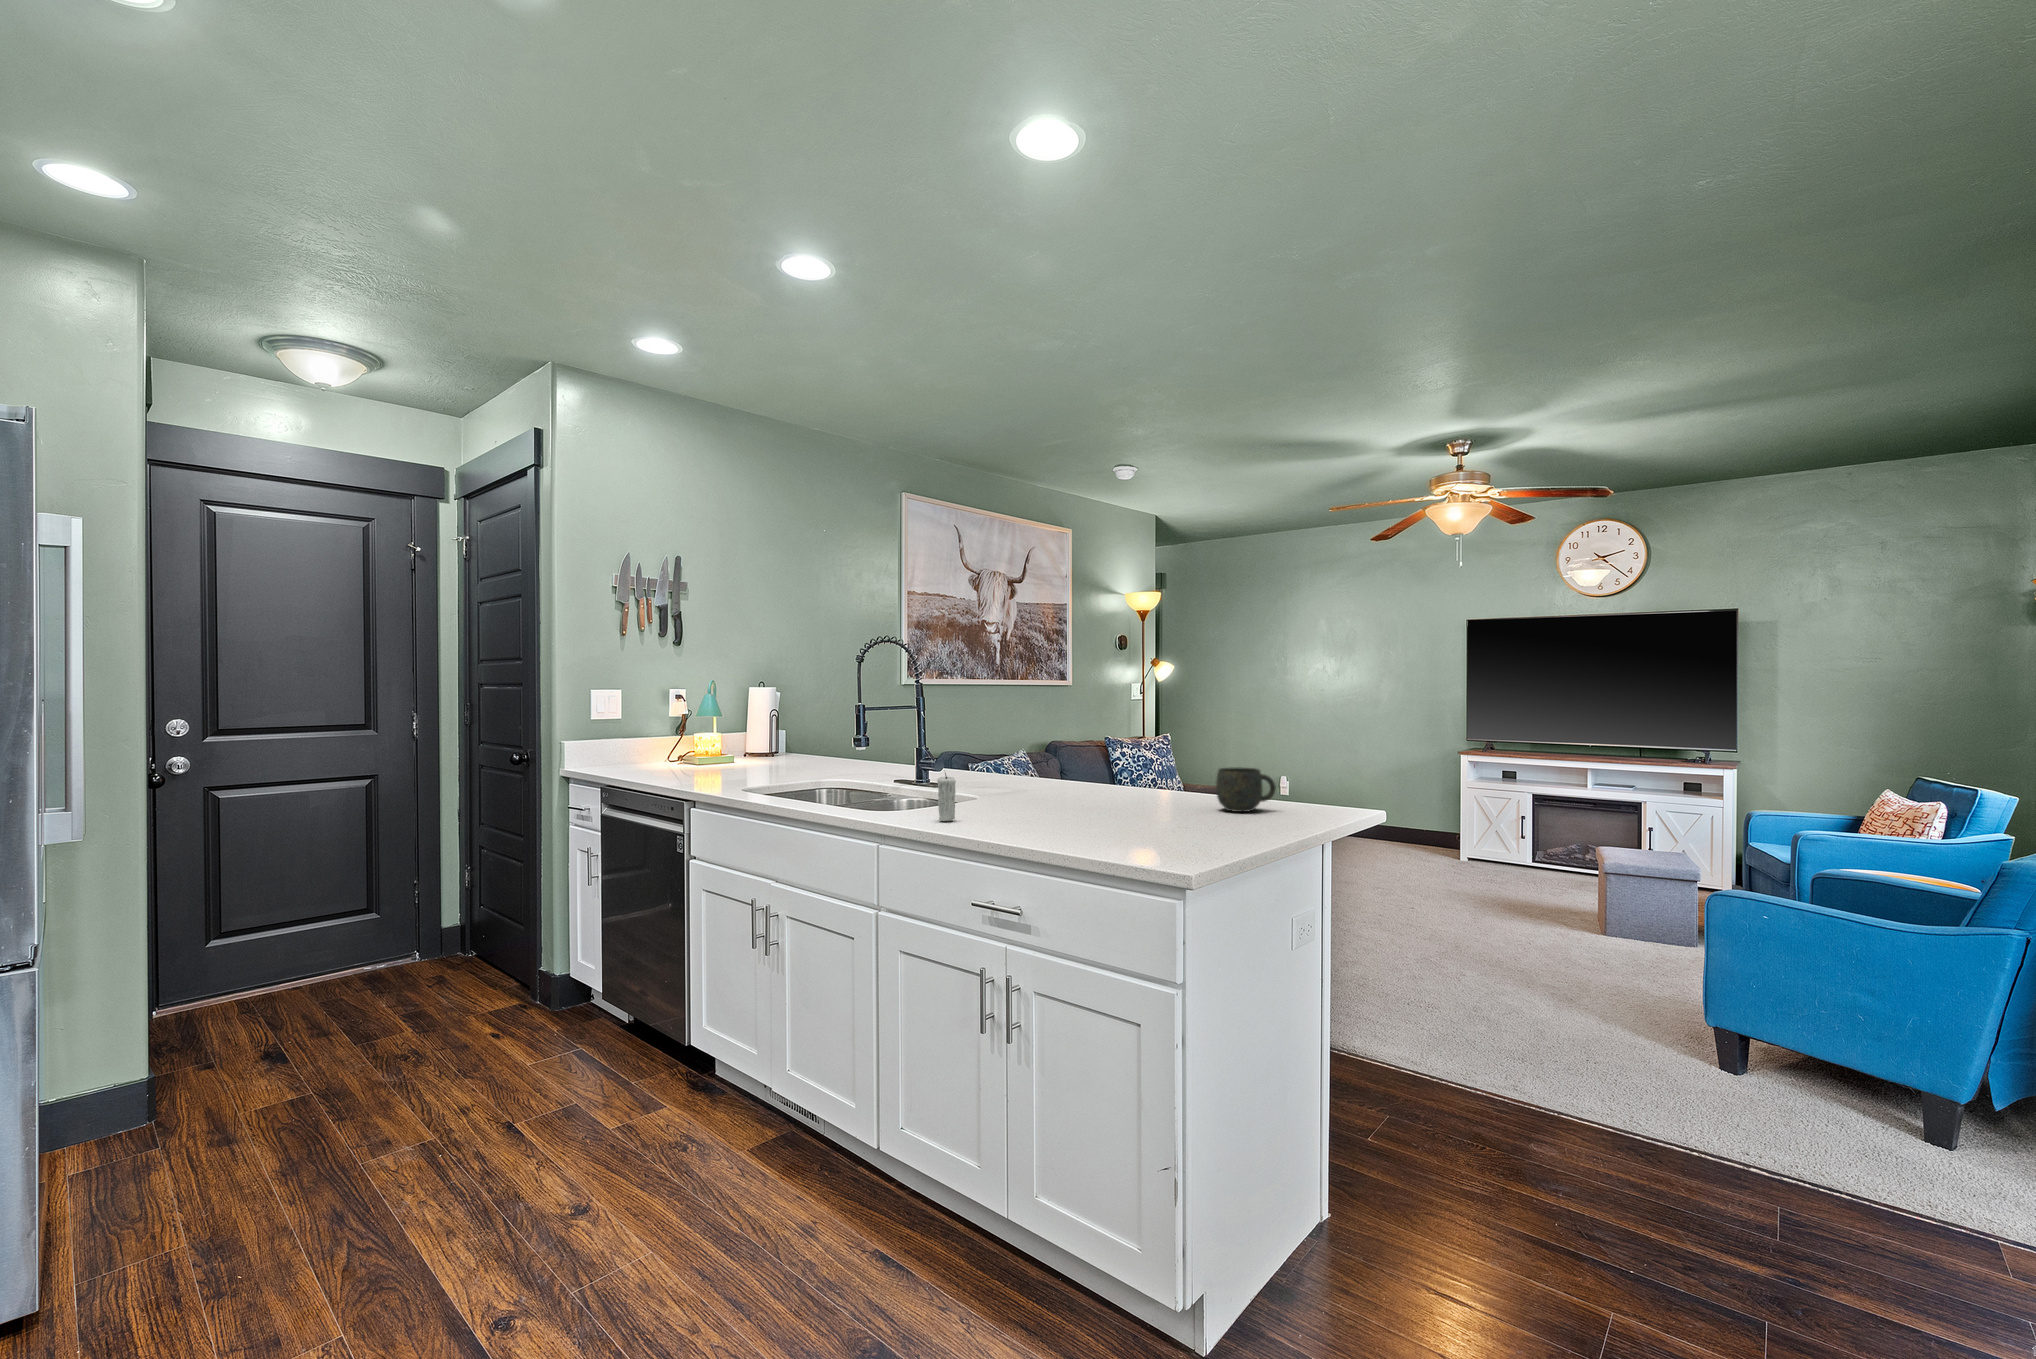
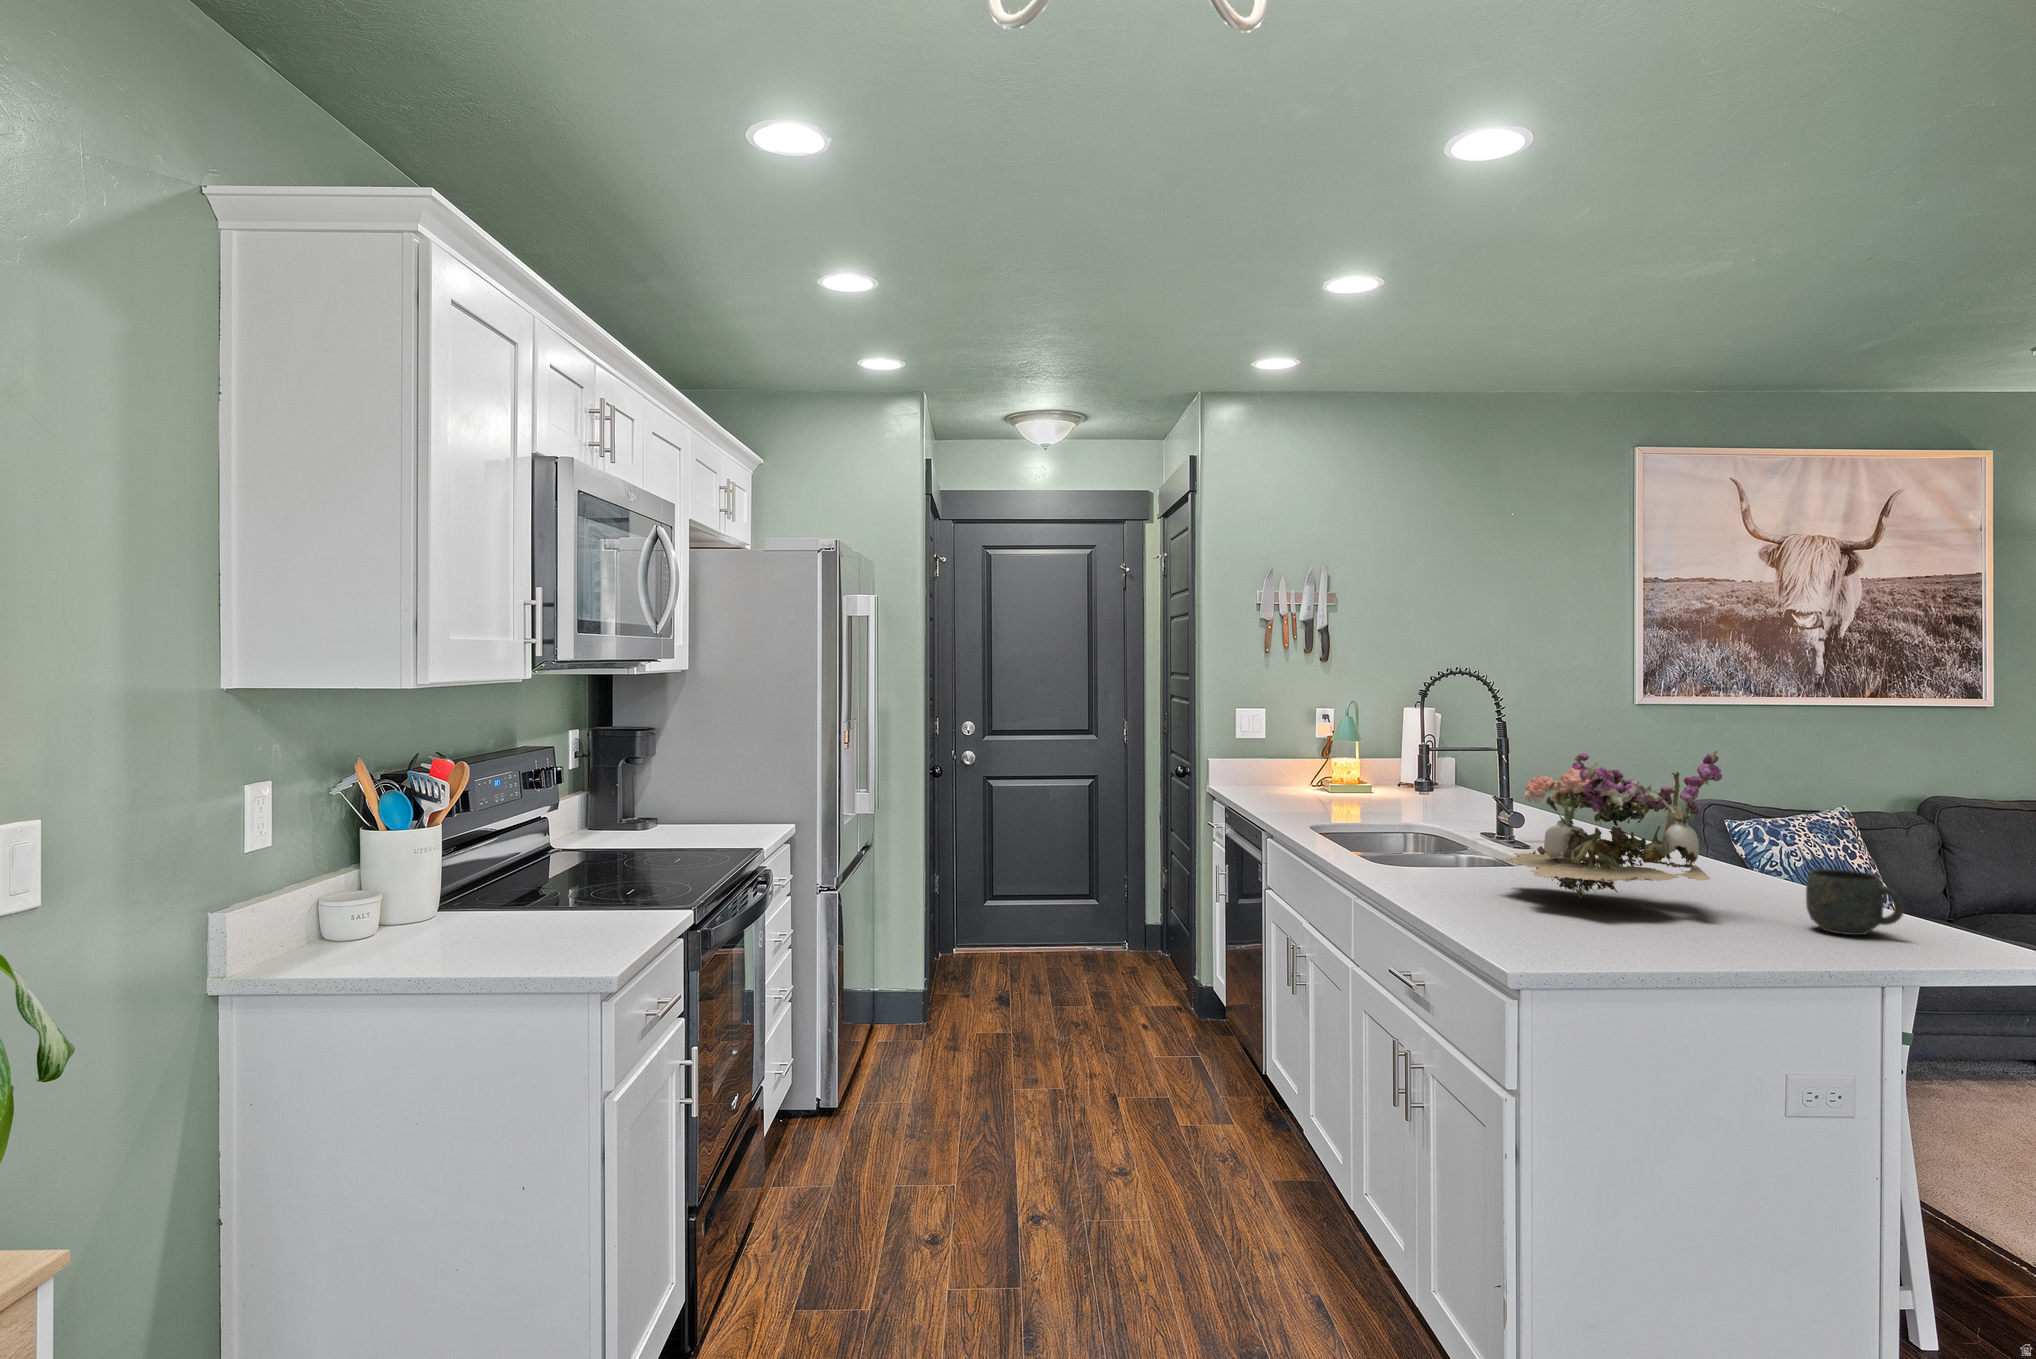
flower arrangement: none [1006,685,1172,814] -> present [1501,750,1722,899]
candle: present [937,773,956,821] -> none [1414,829,1435,886]

